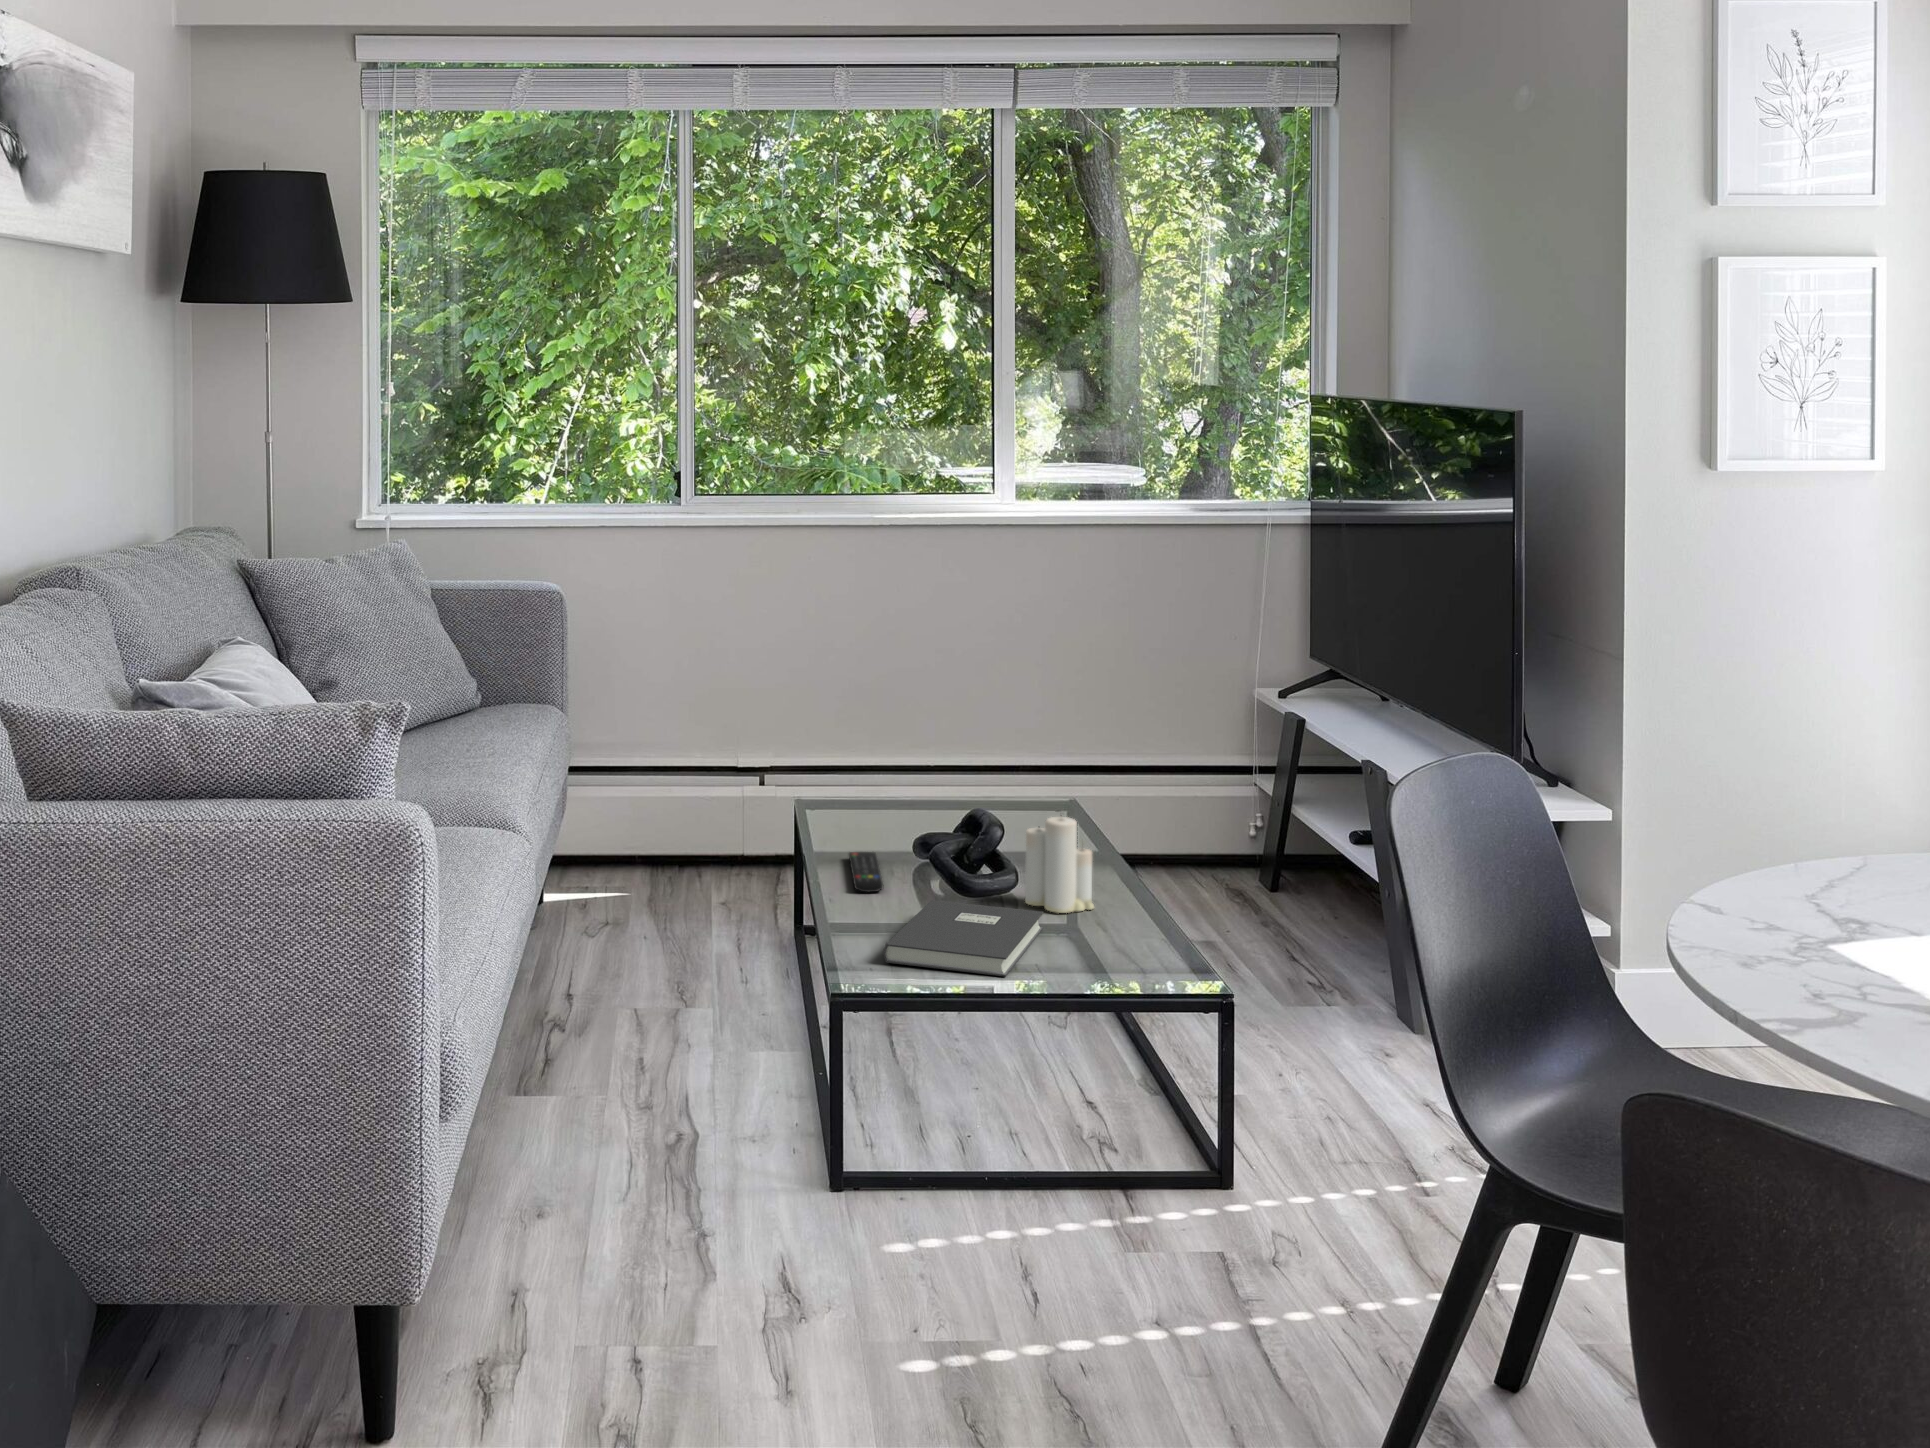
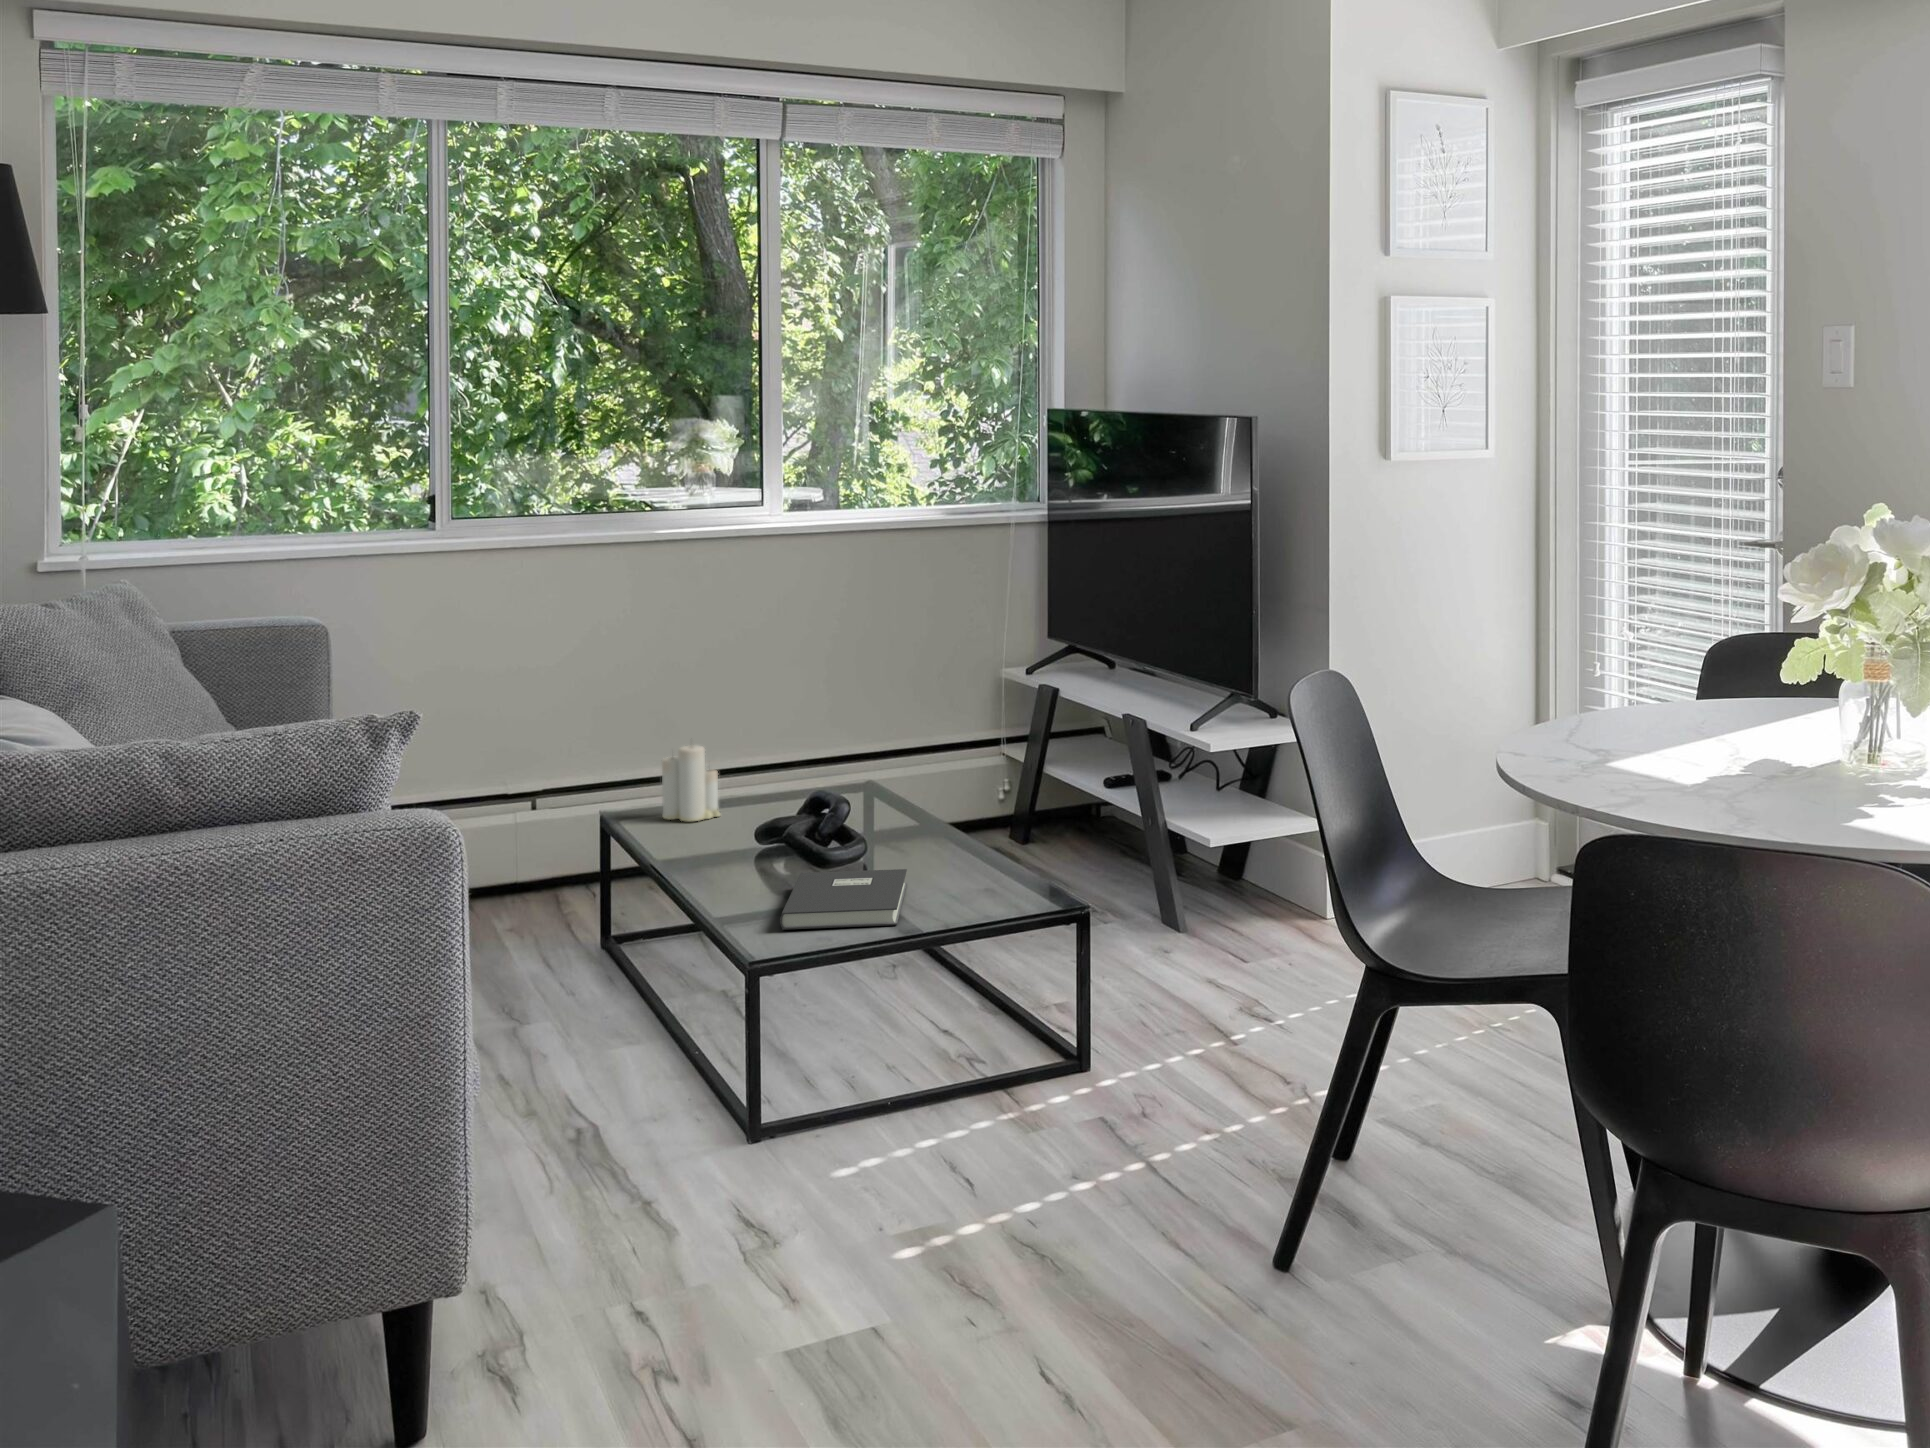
candle: present [1025,815,1094,913] -> present [662,745,720,821]
remote control: present [849,852,884,892] -> none [691,842,743,877]

